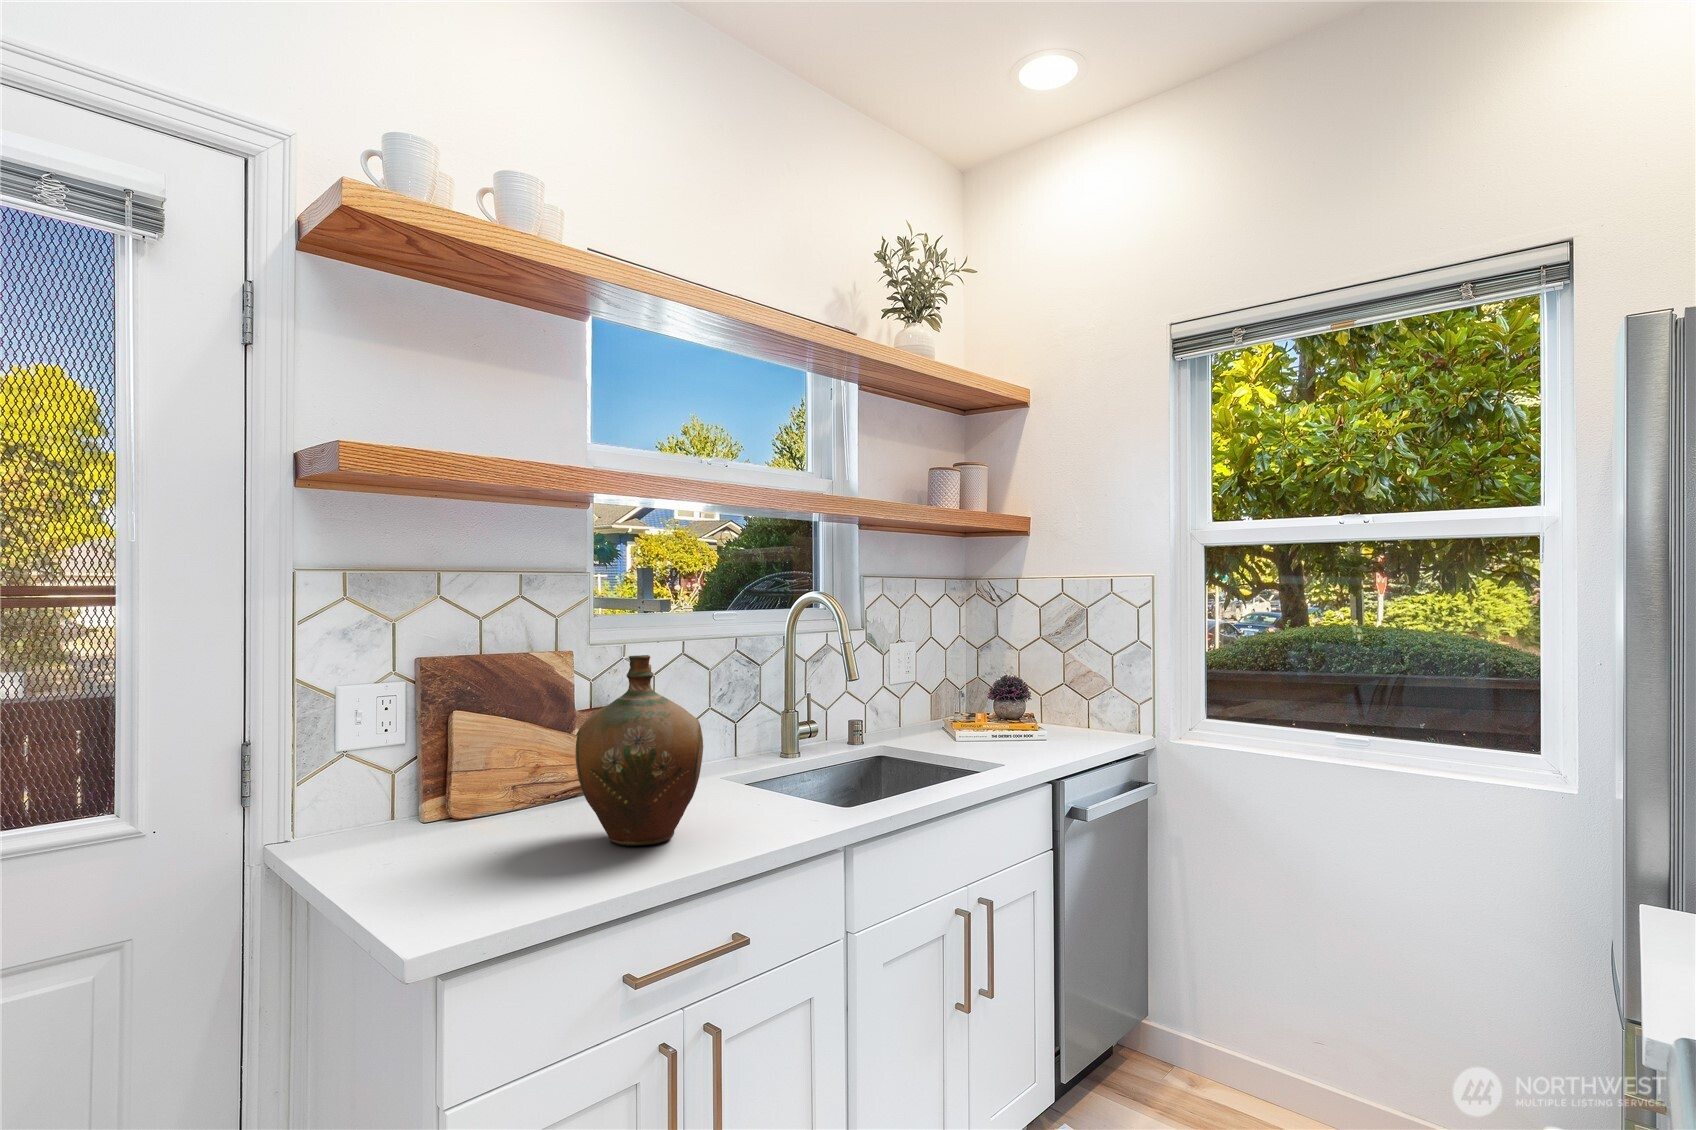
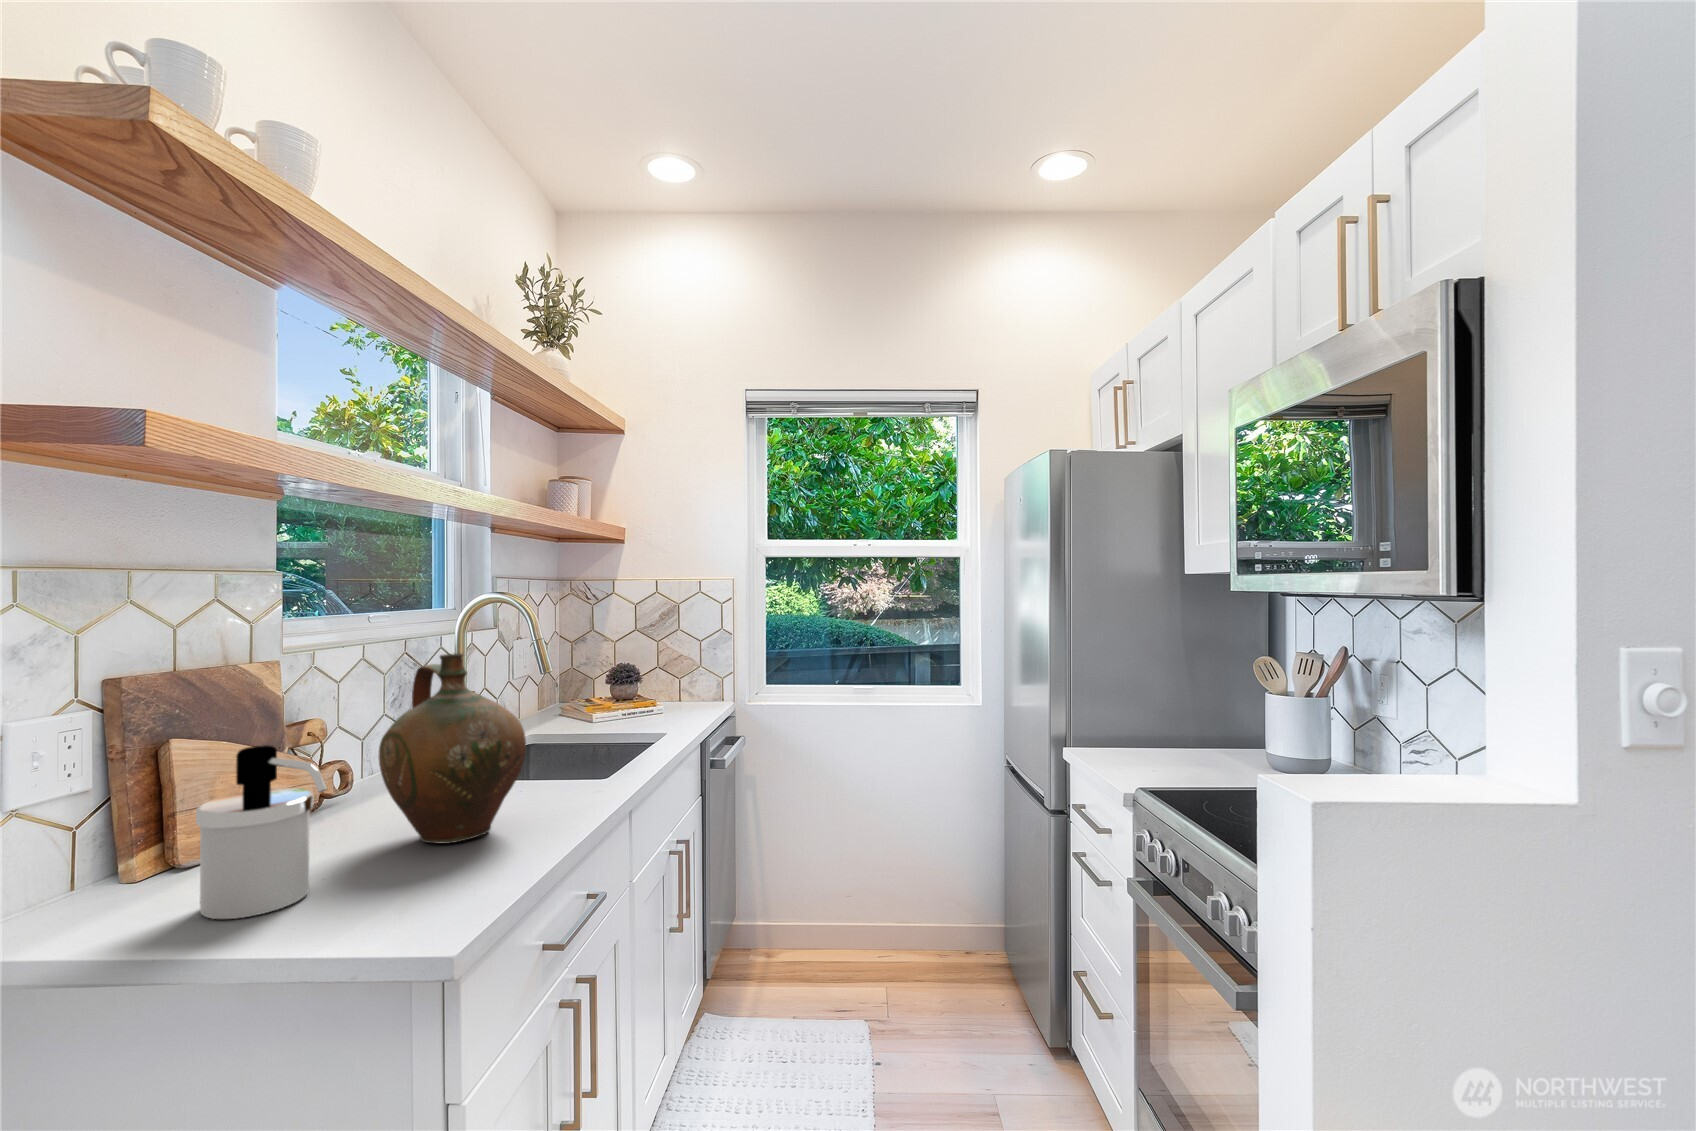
soap dispenser: none [395,726,485,873] -> present [196,745,327,919]

